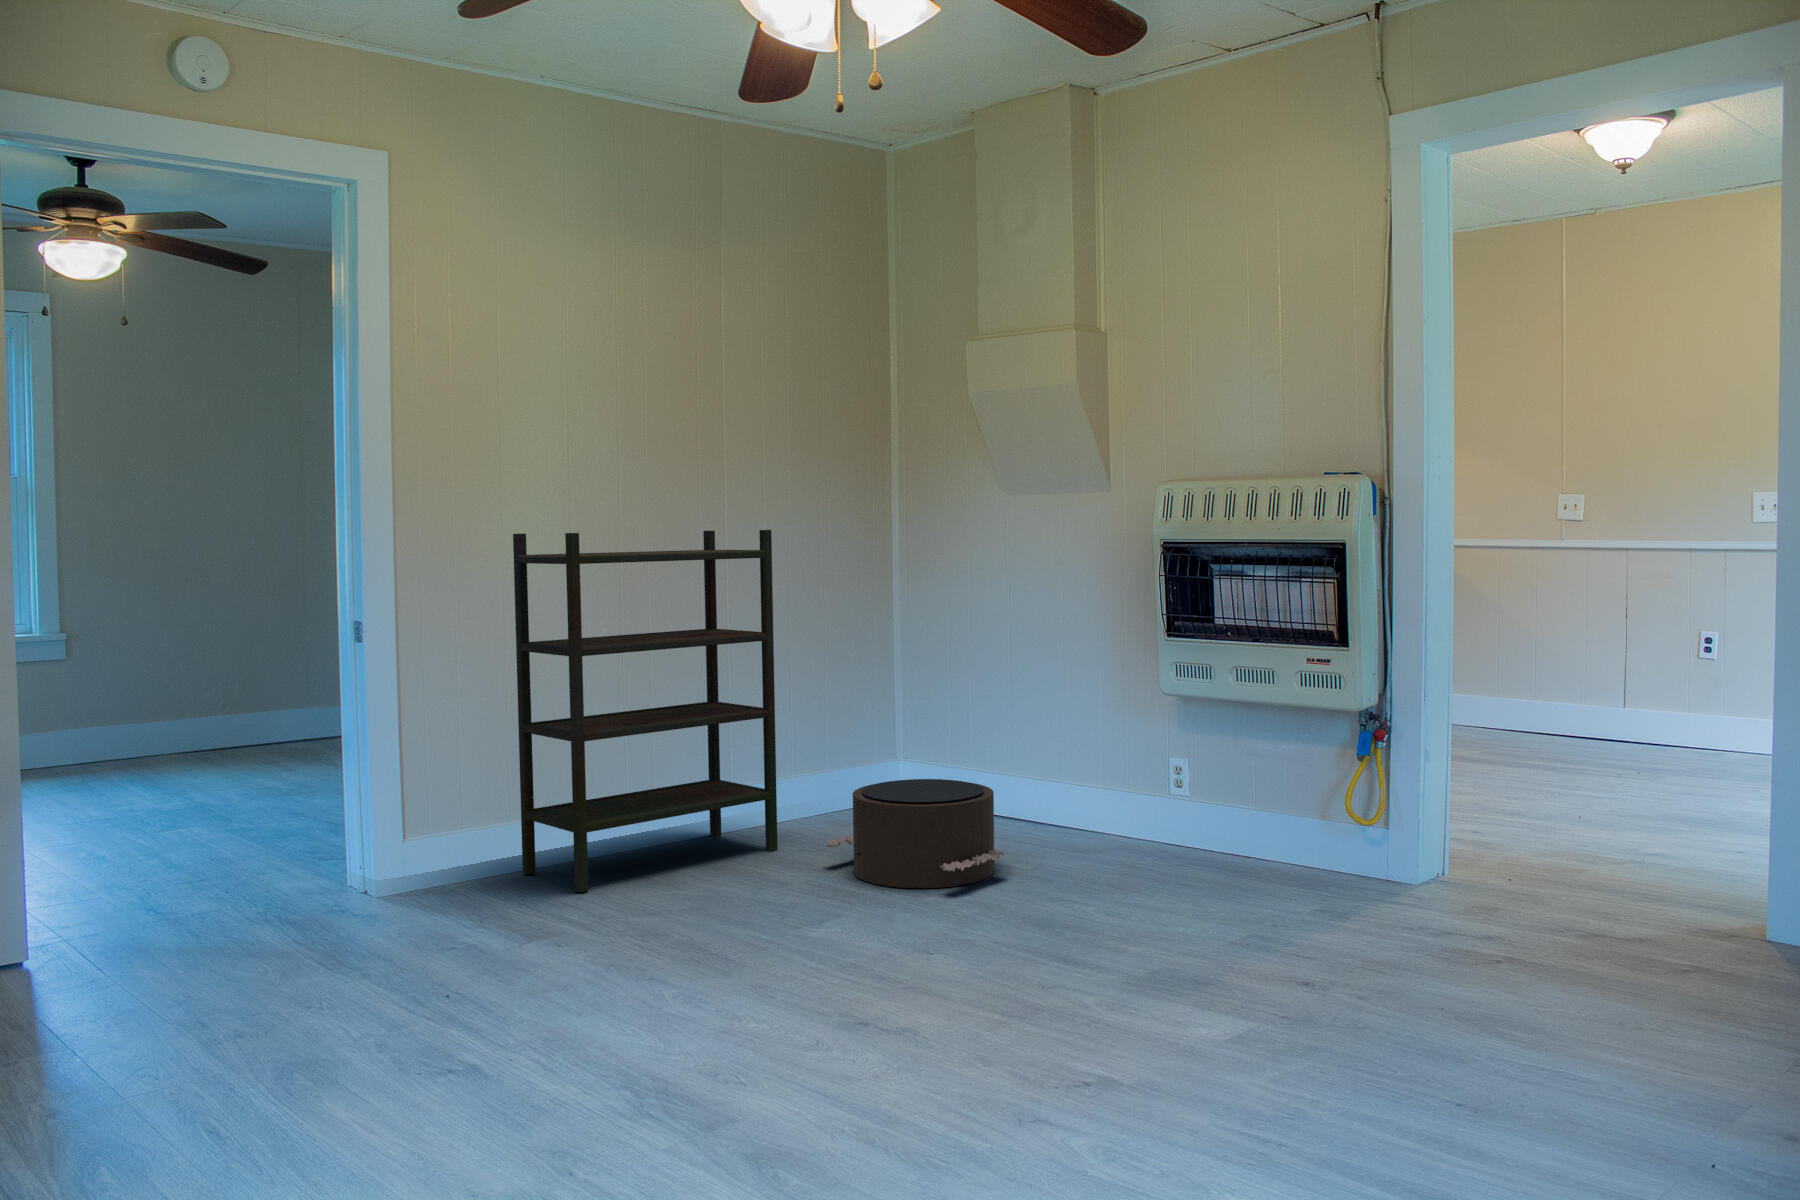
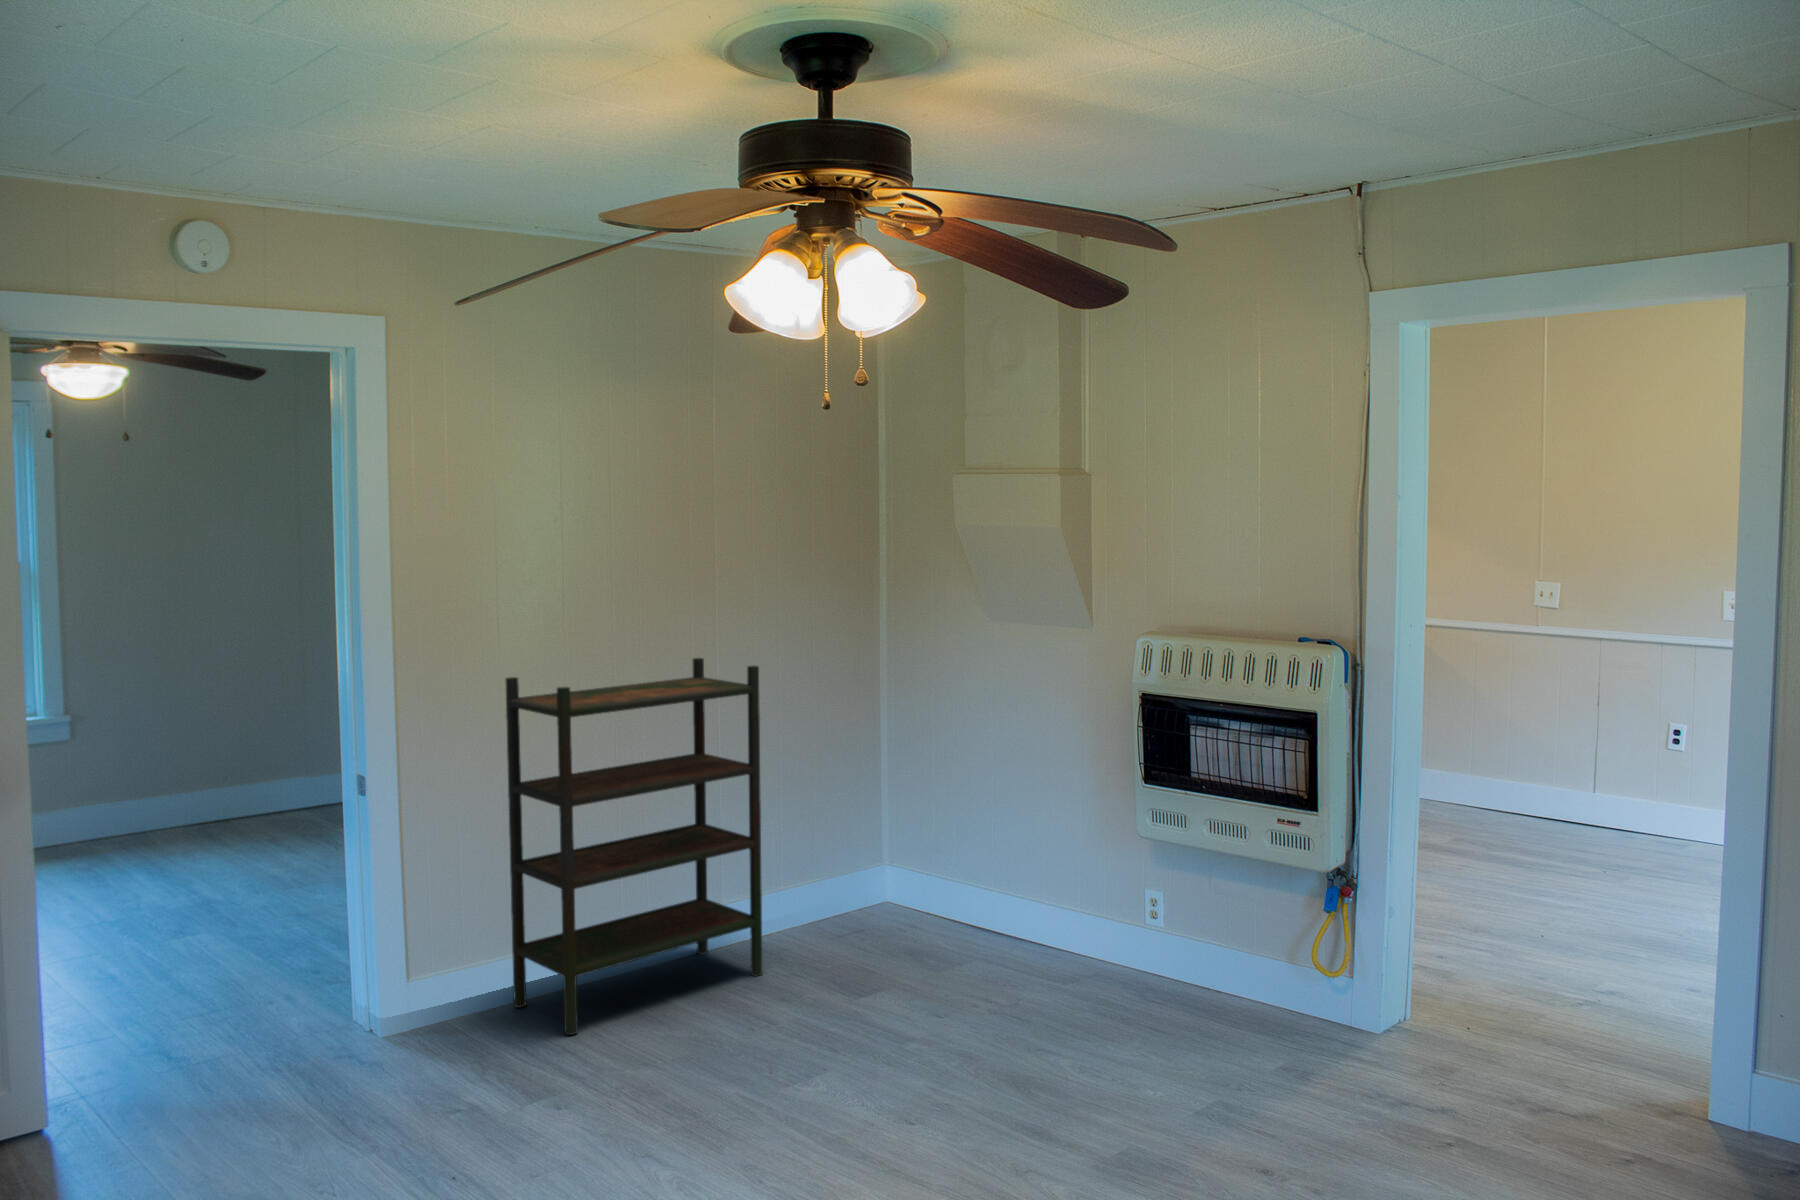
pouf: present [825,779,1006,888] -> none [807,912,985,1034]

